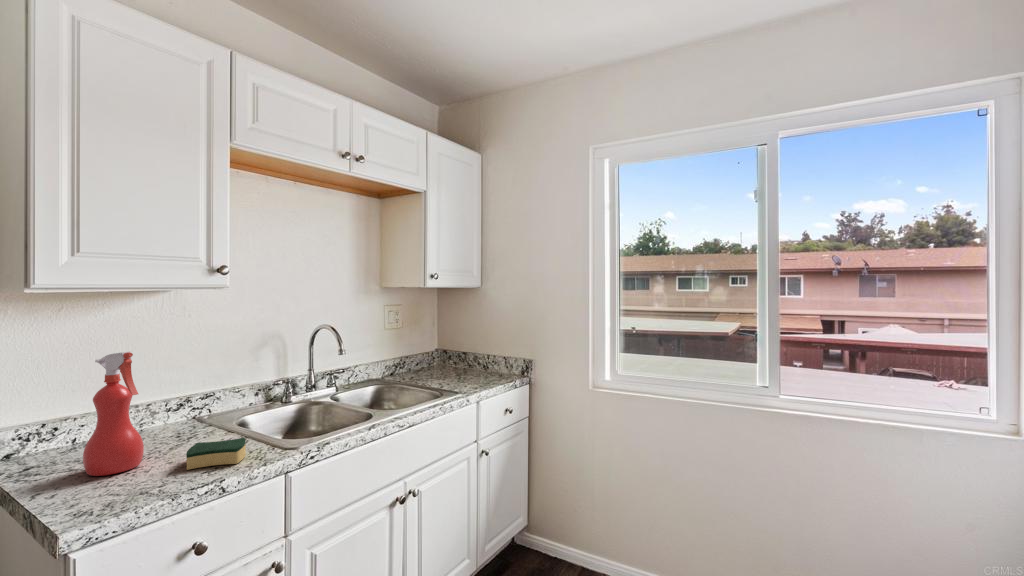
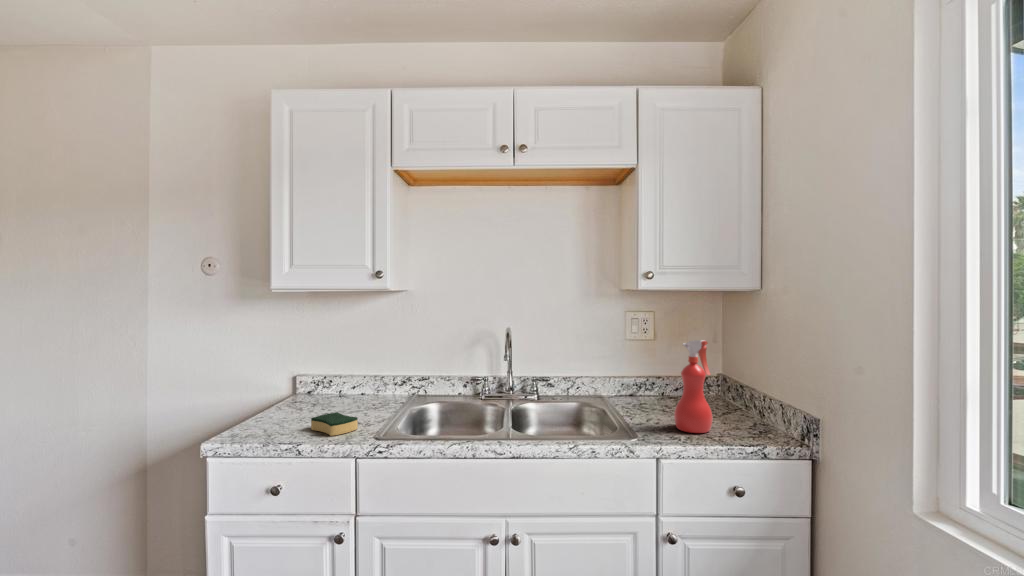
spray bottle: present [83,352,144,476] -> present [674,340,712,433]

